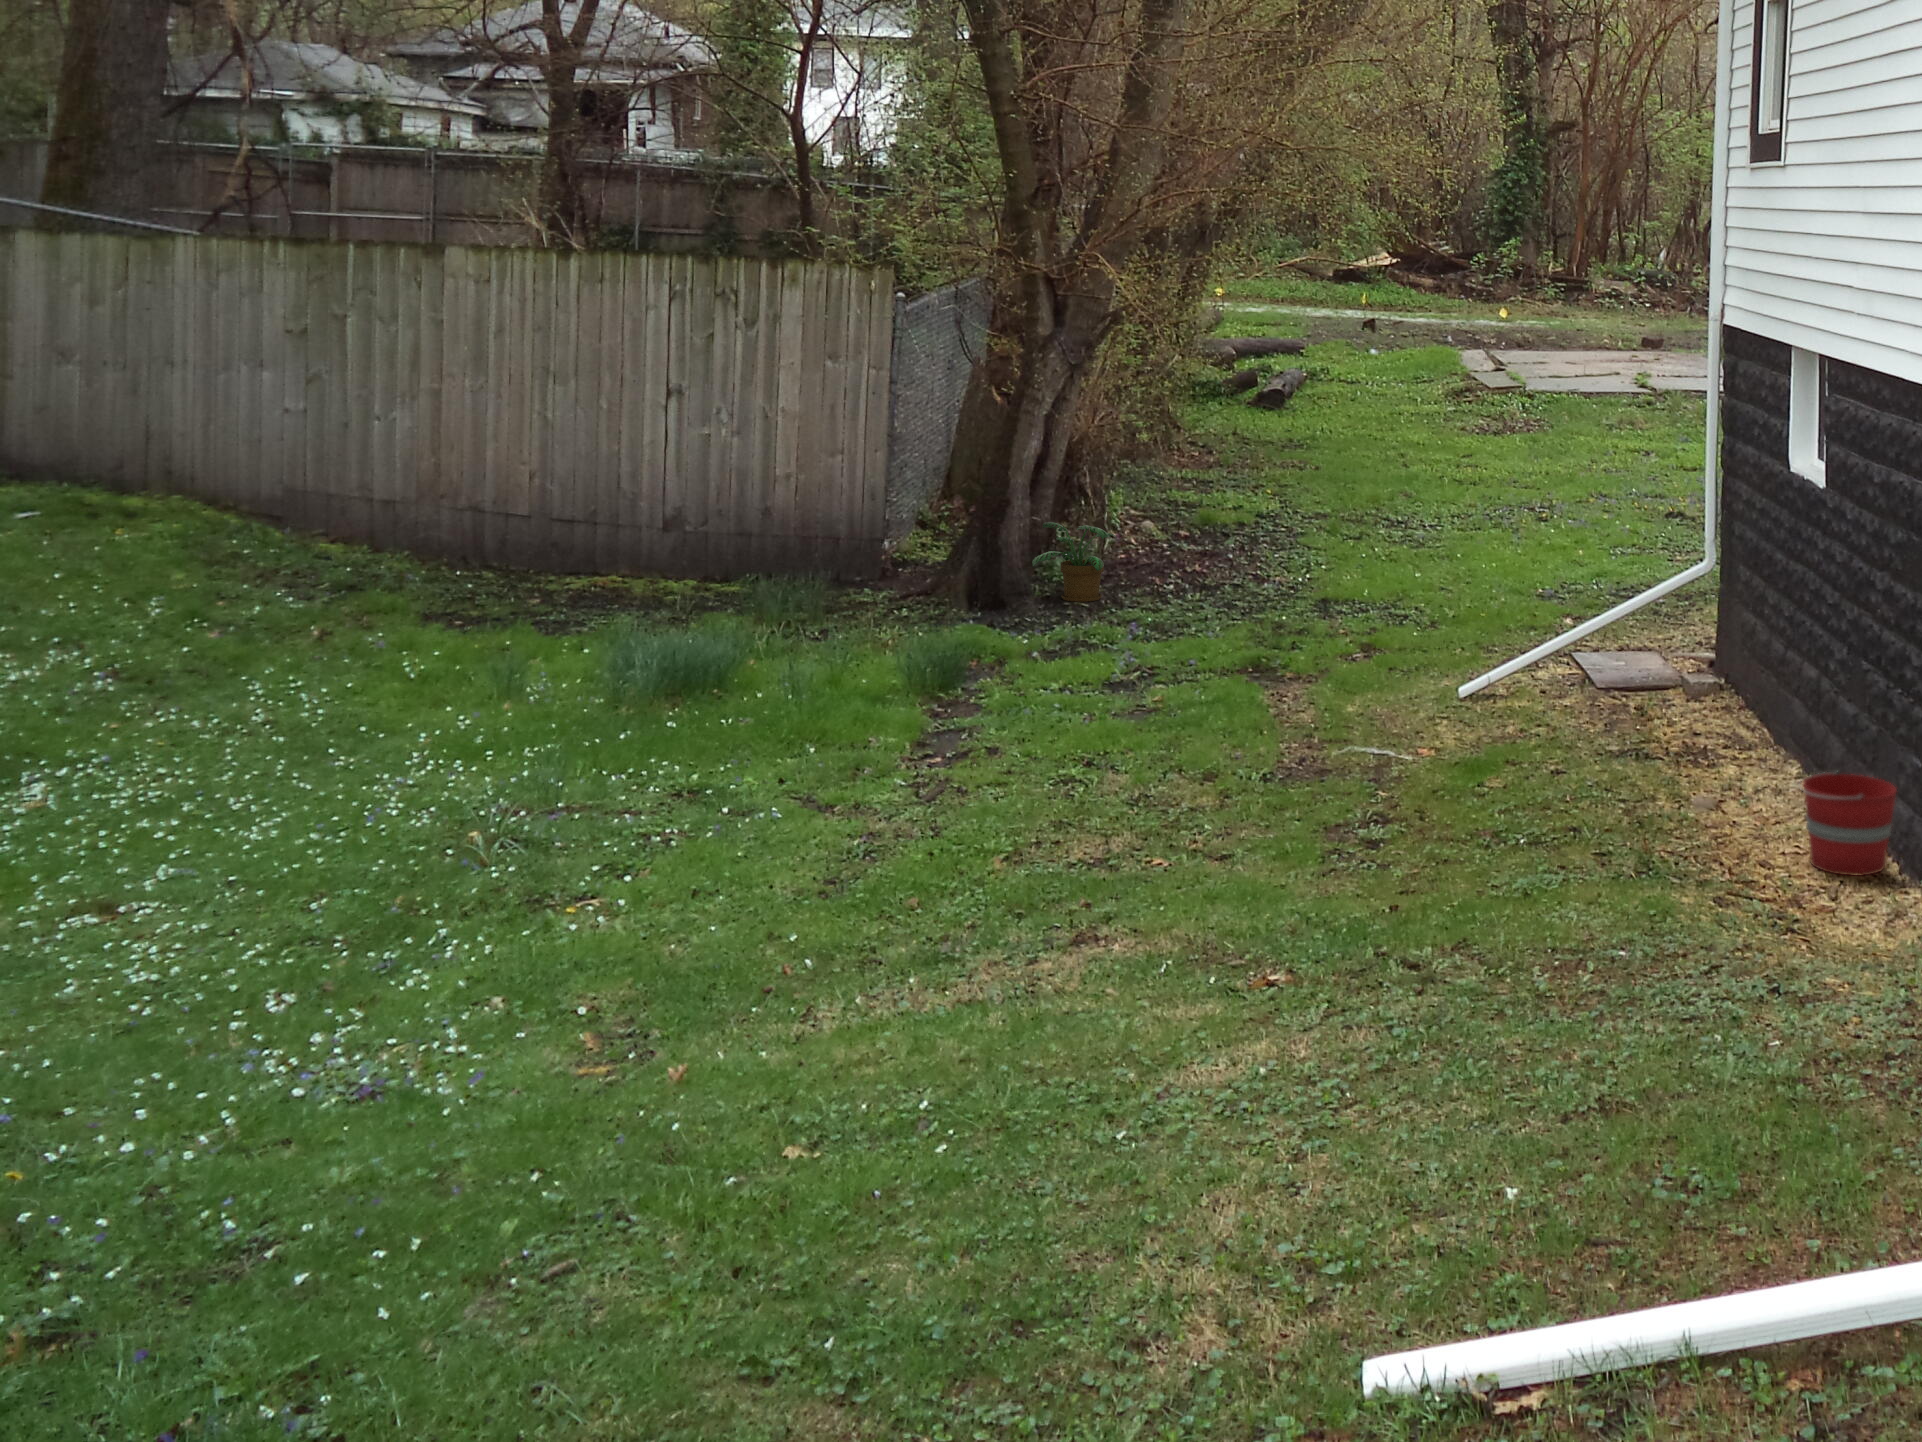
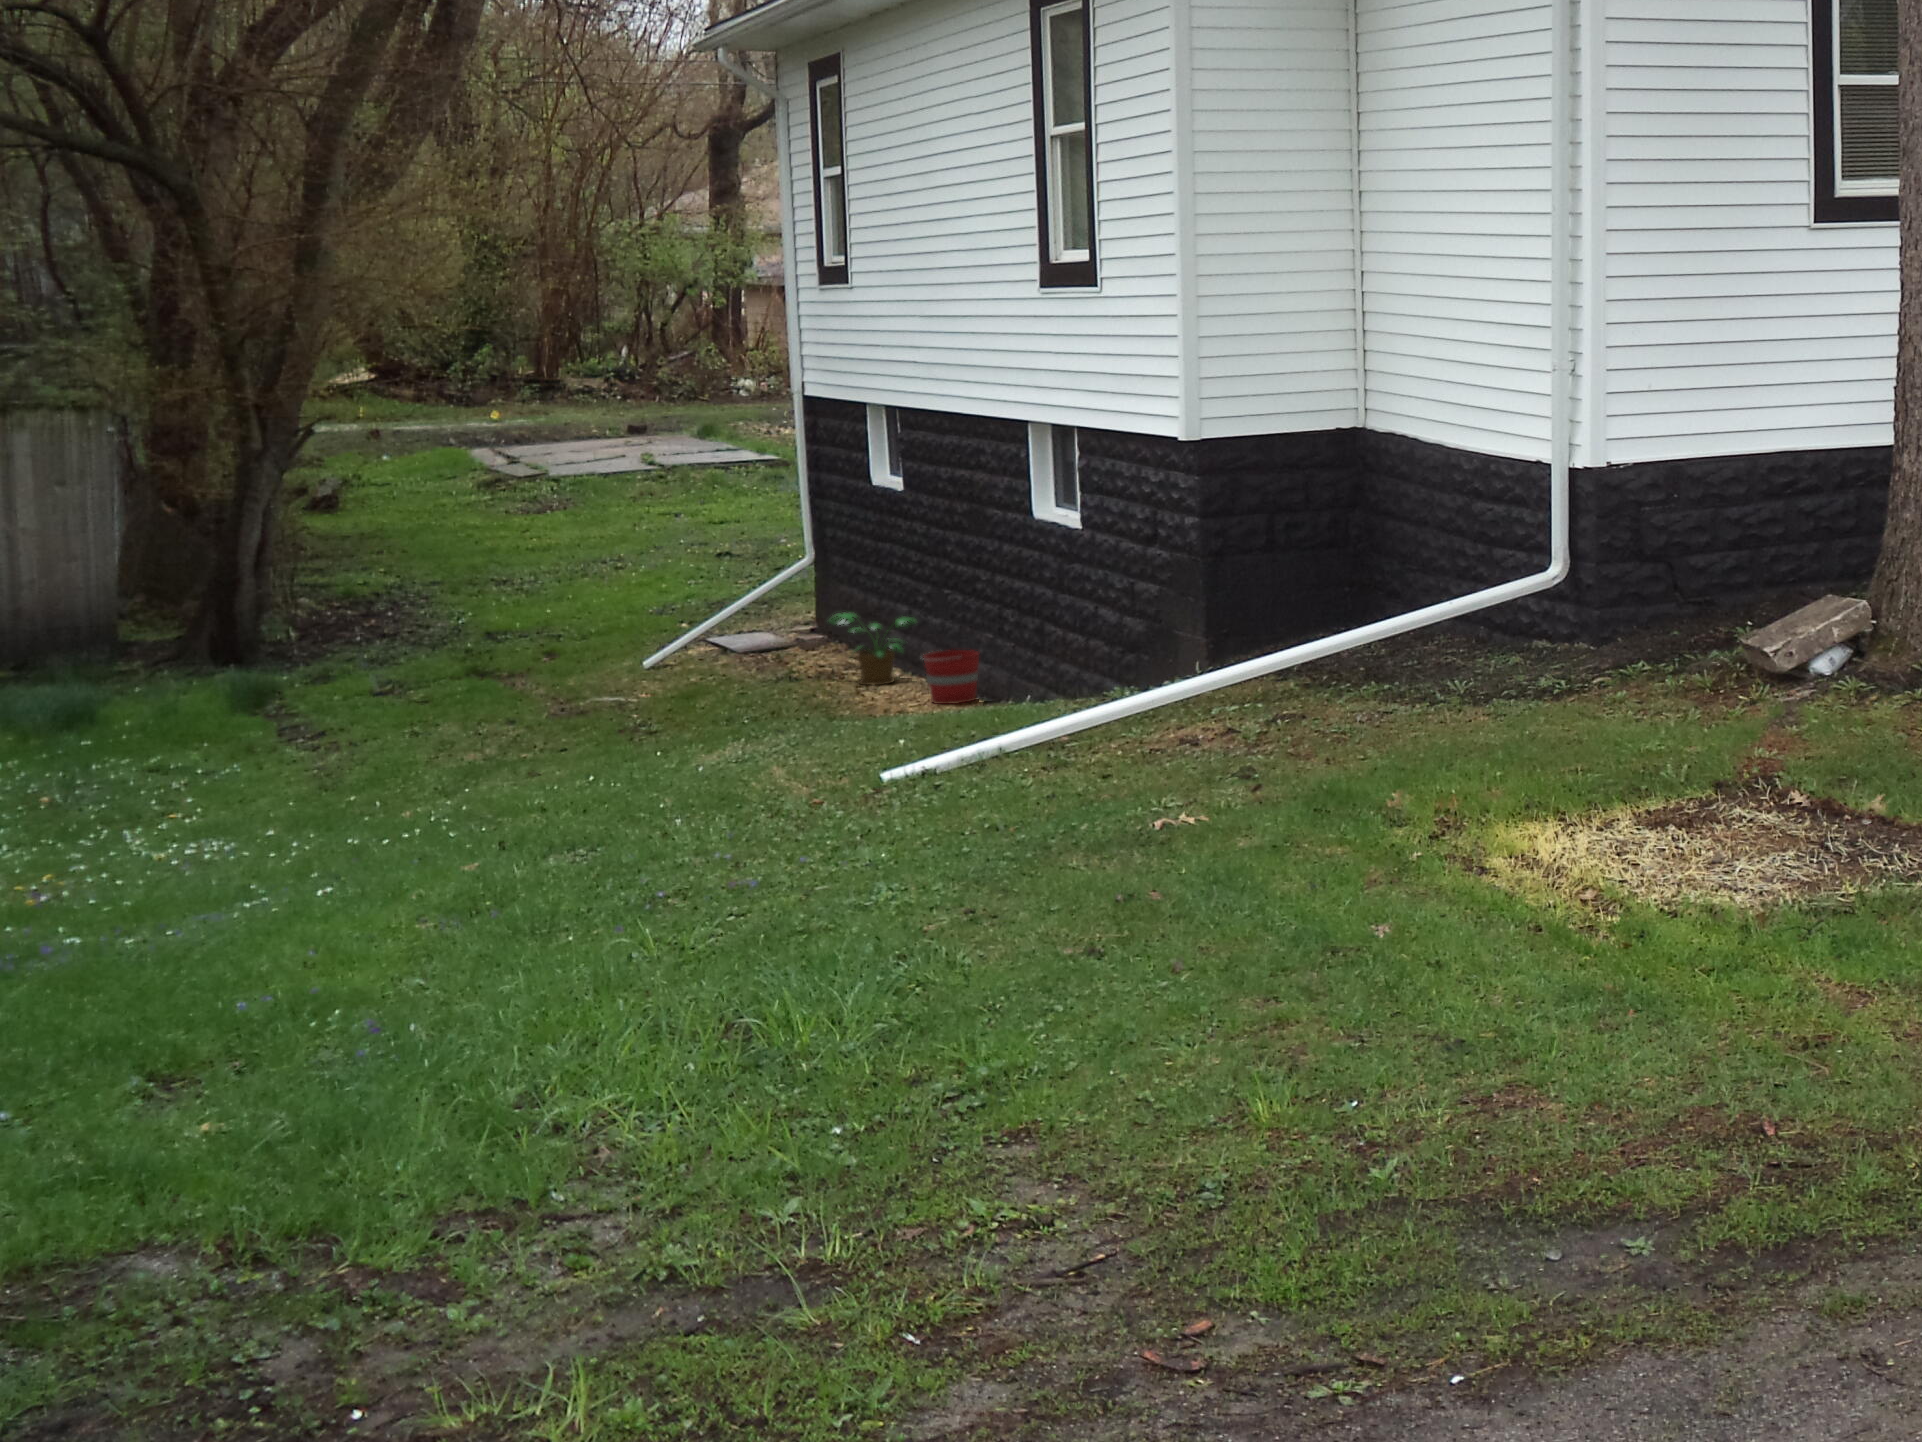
potted plant: present [1032,522,1116,602] -> present [828,612,917,685]

